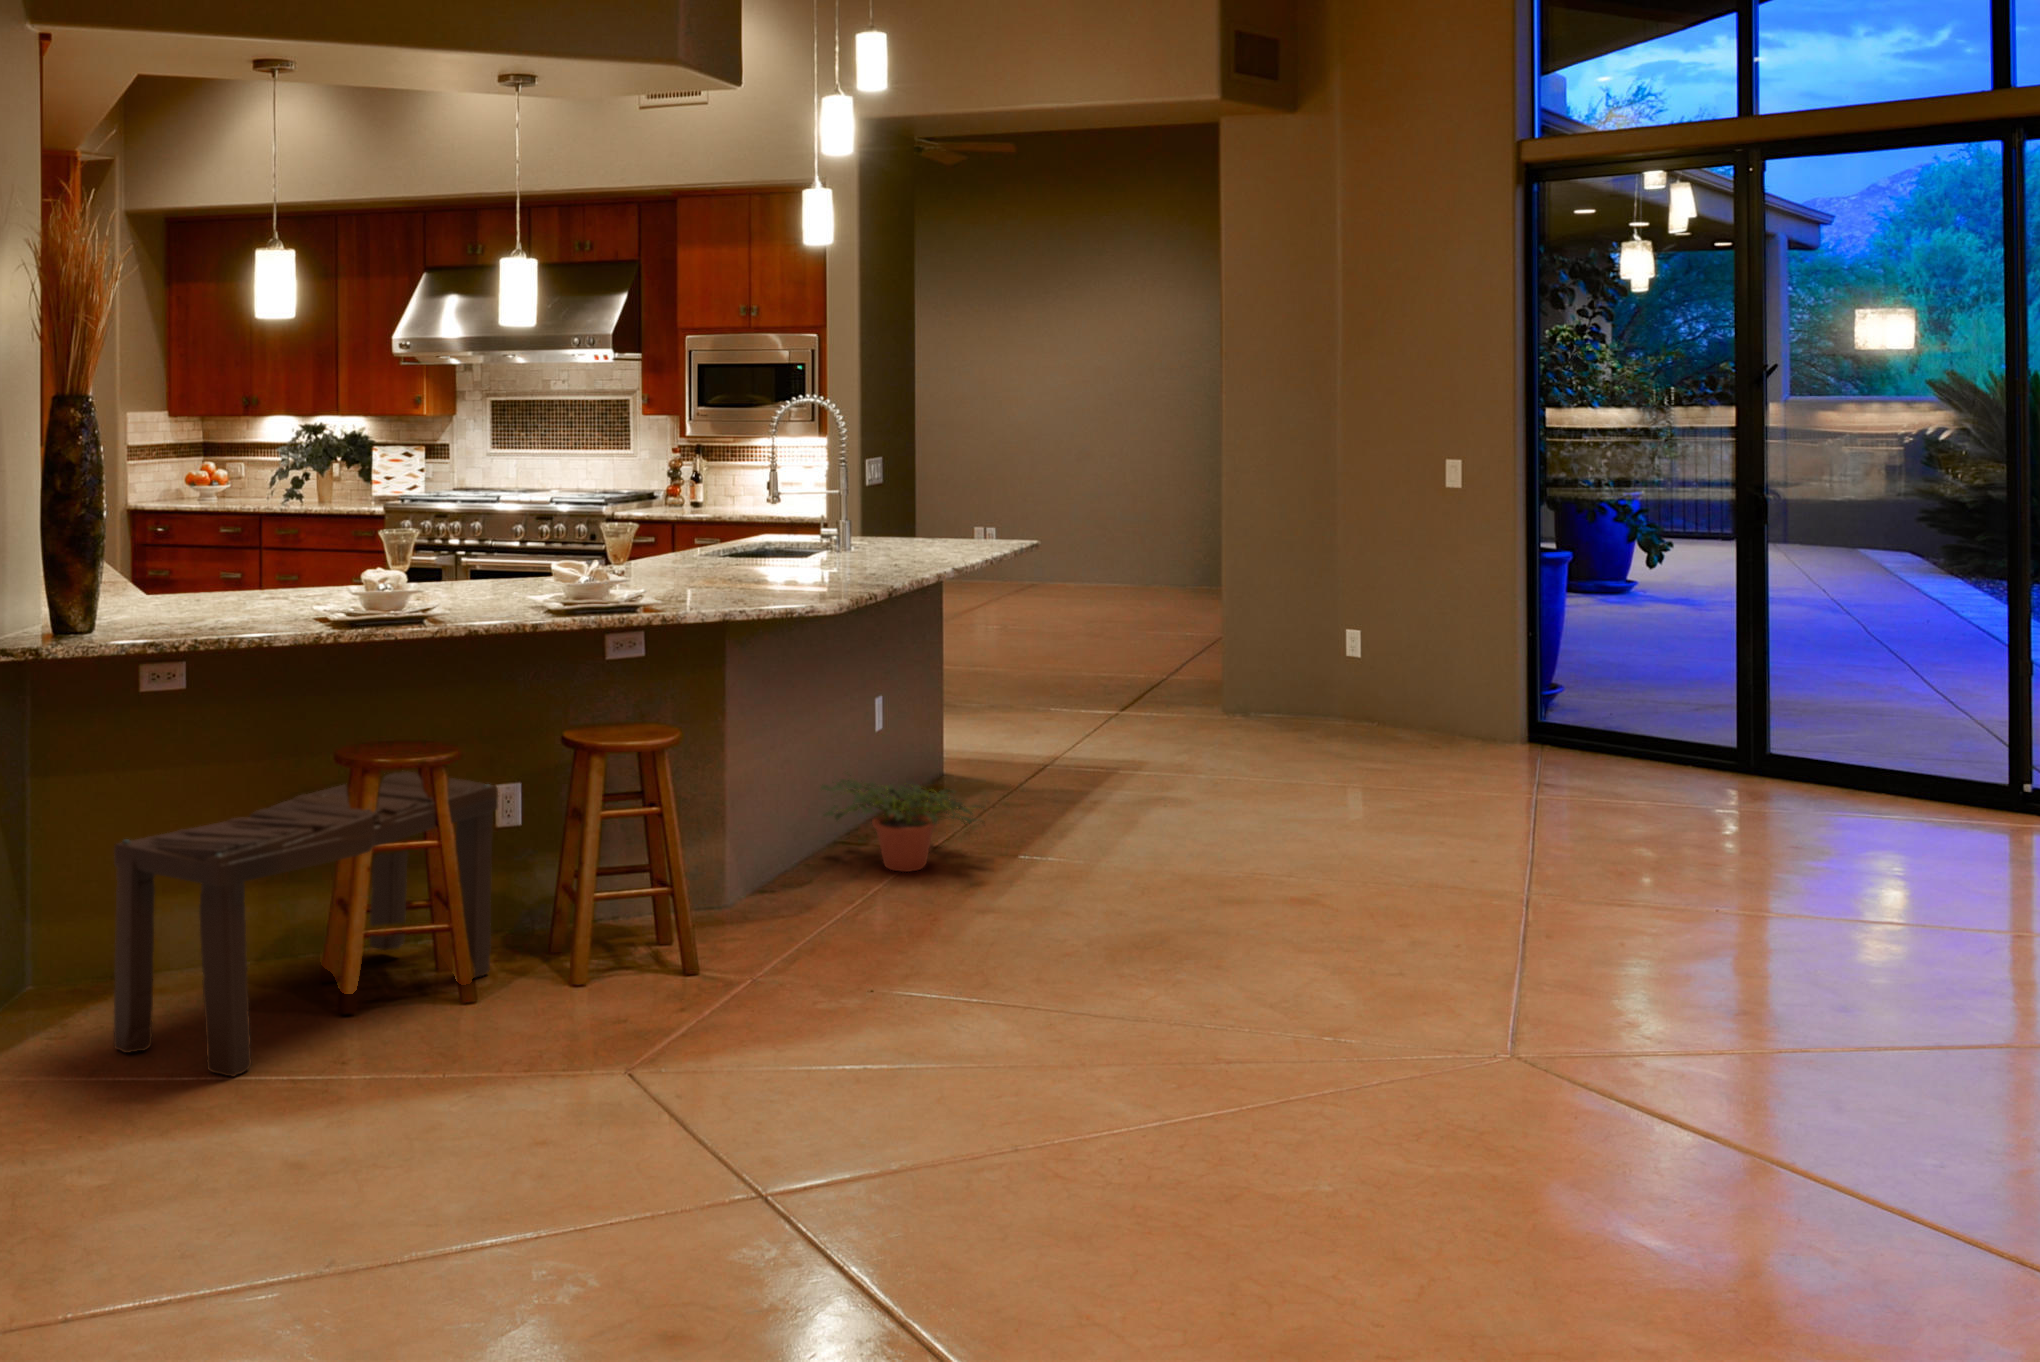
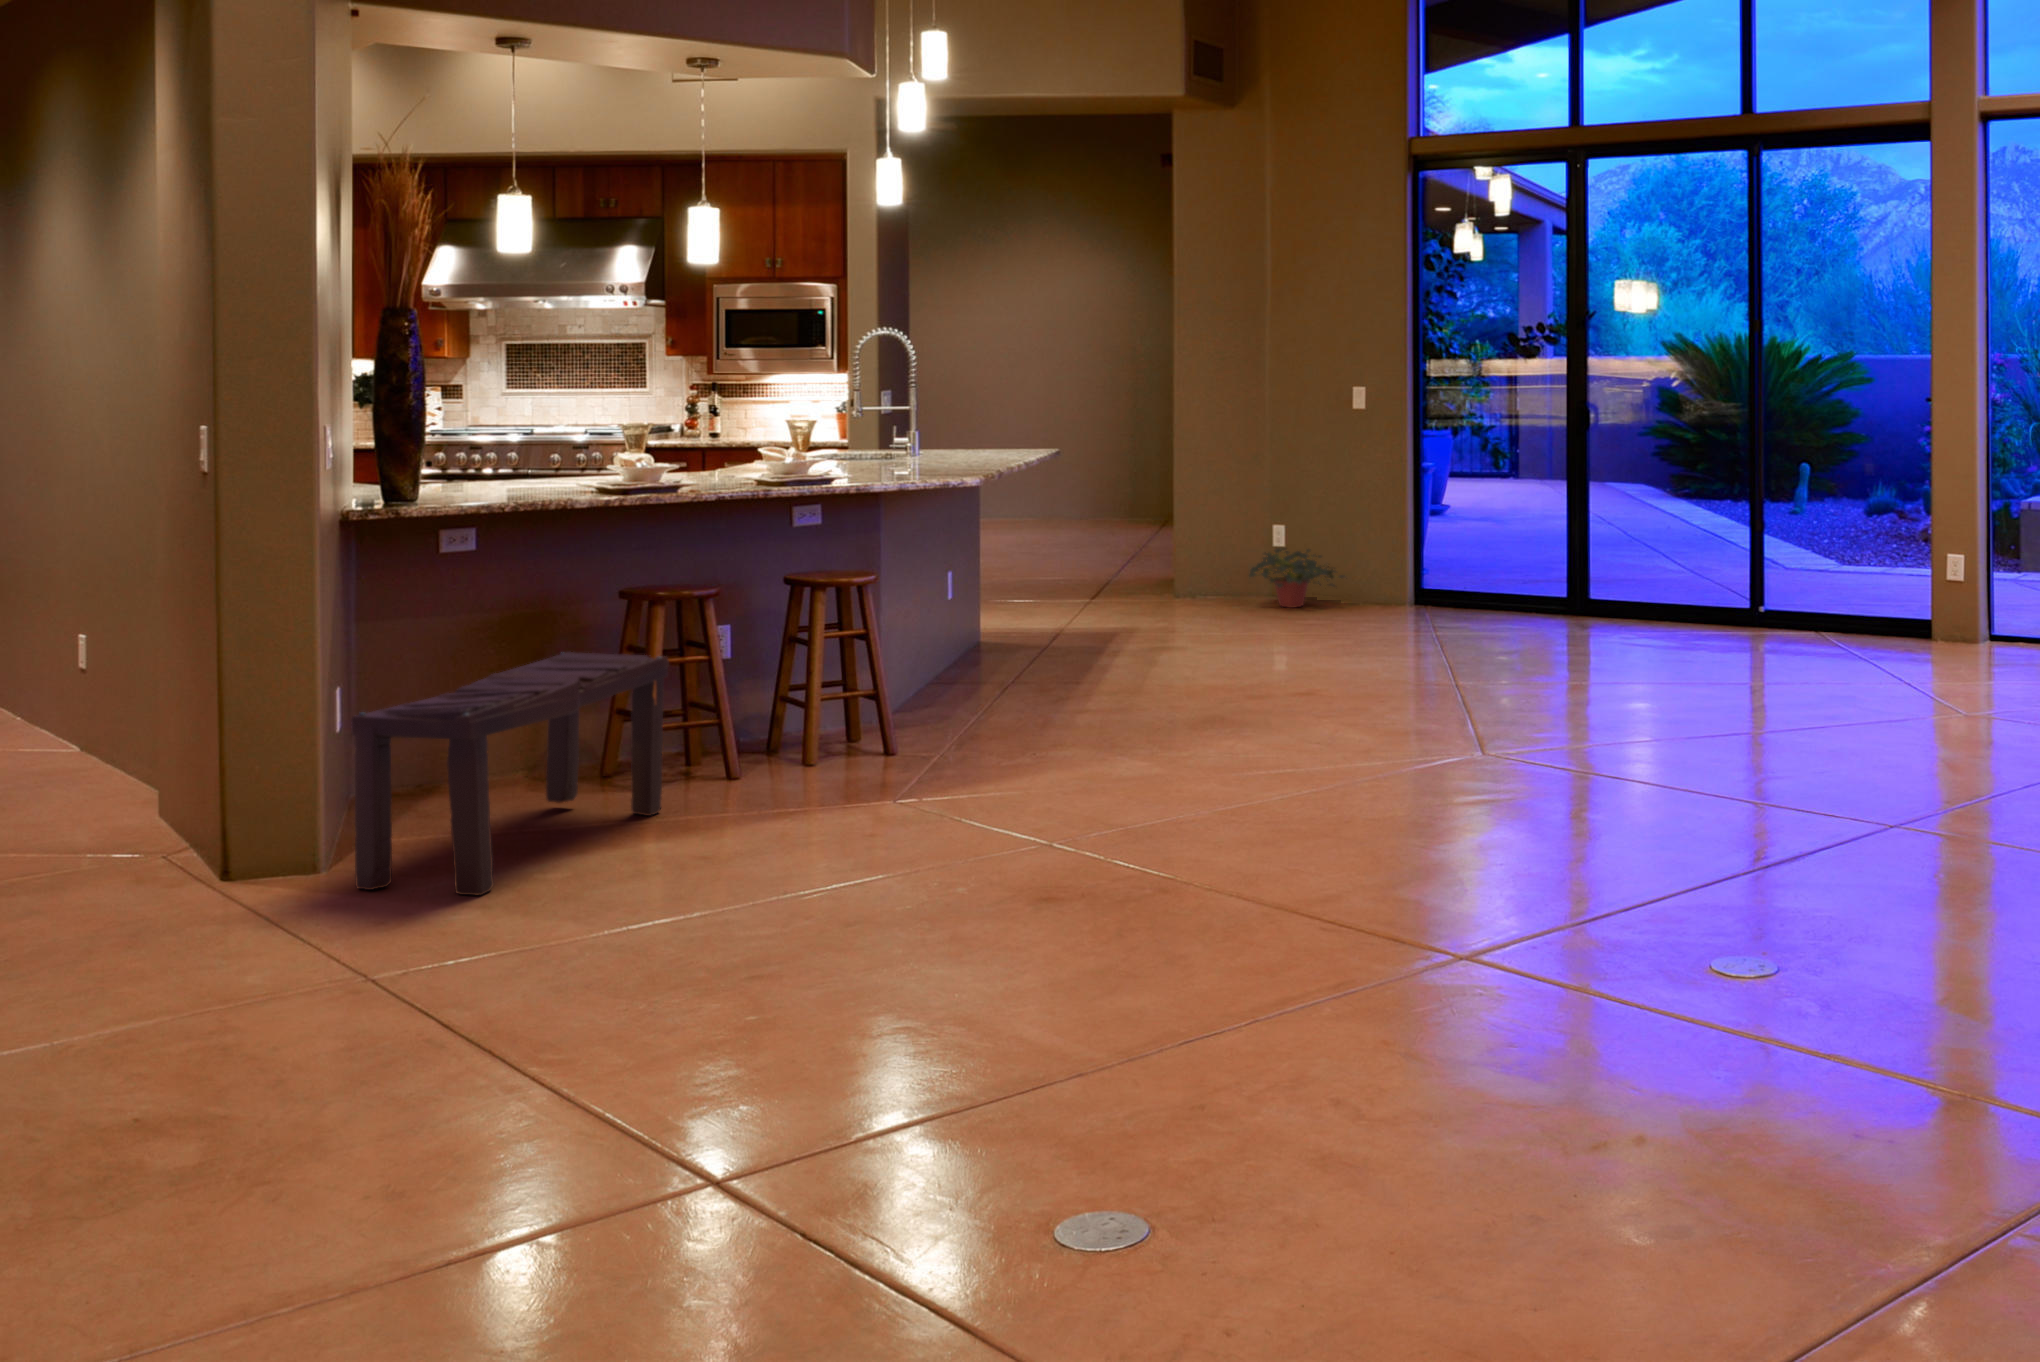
potted plant: present [821,779,979,872] -> present [1249,548,1344,608]

